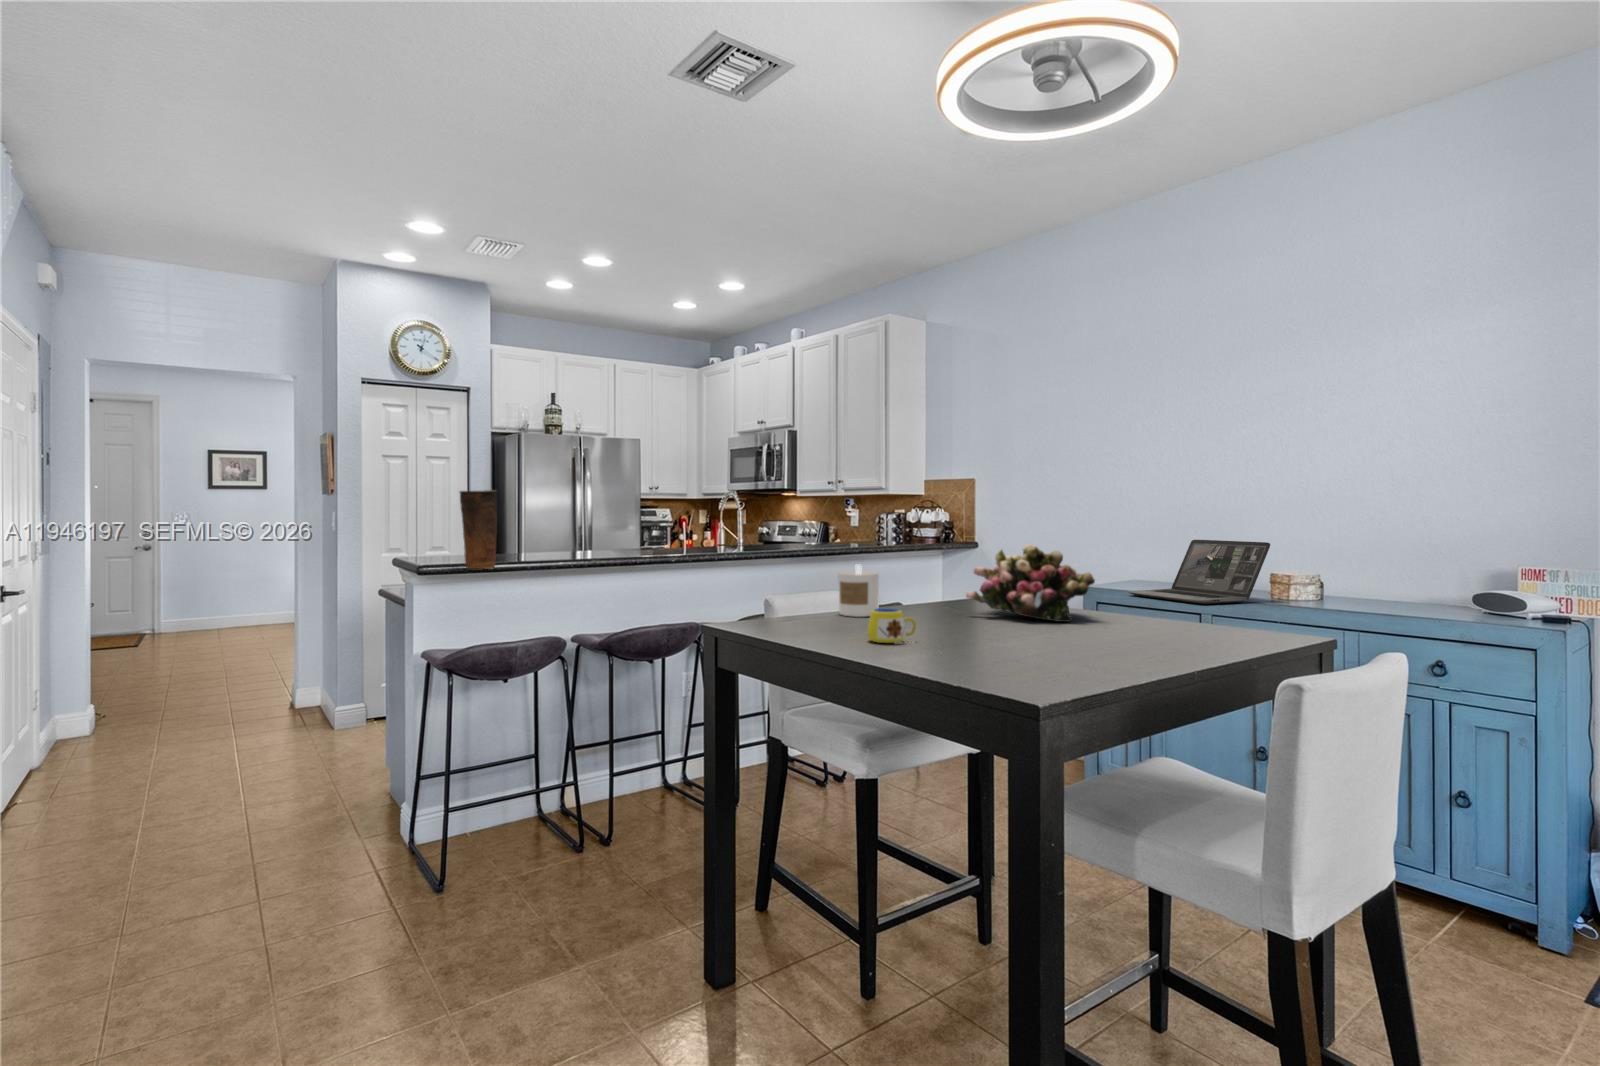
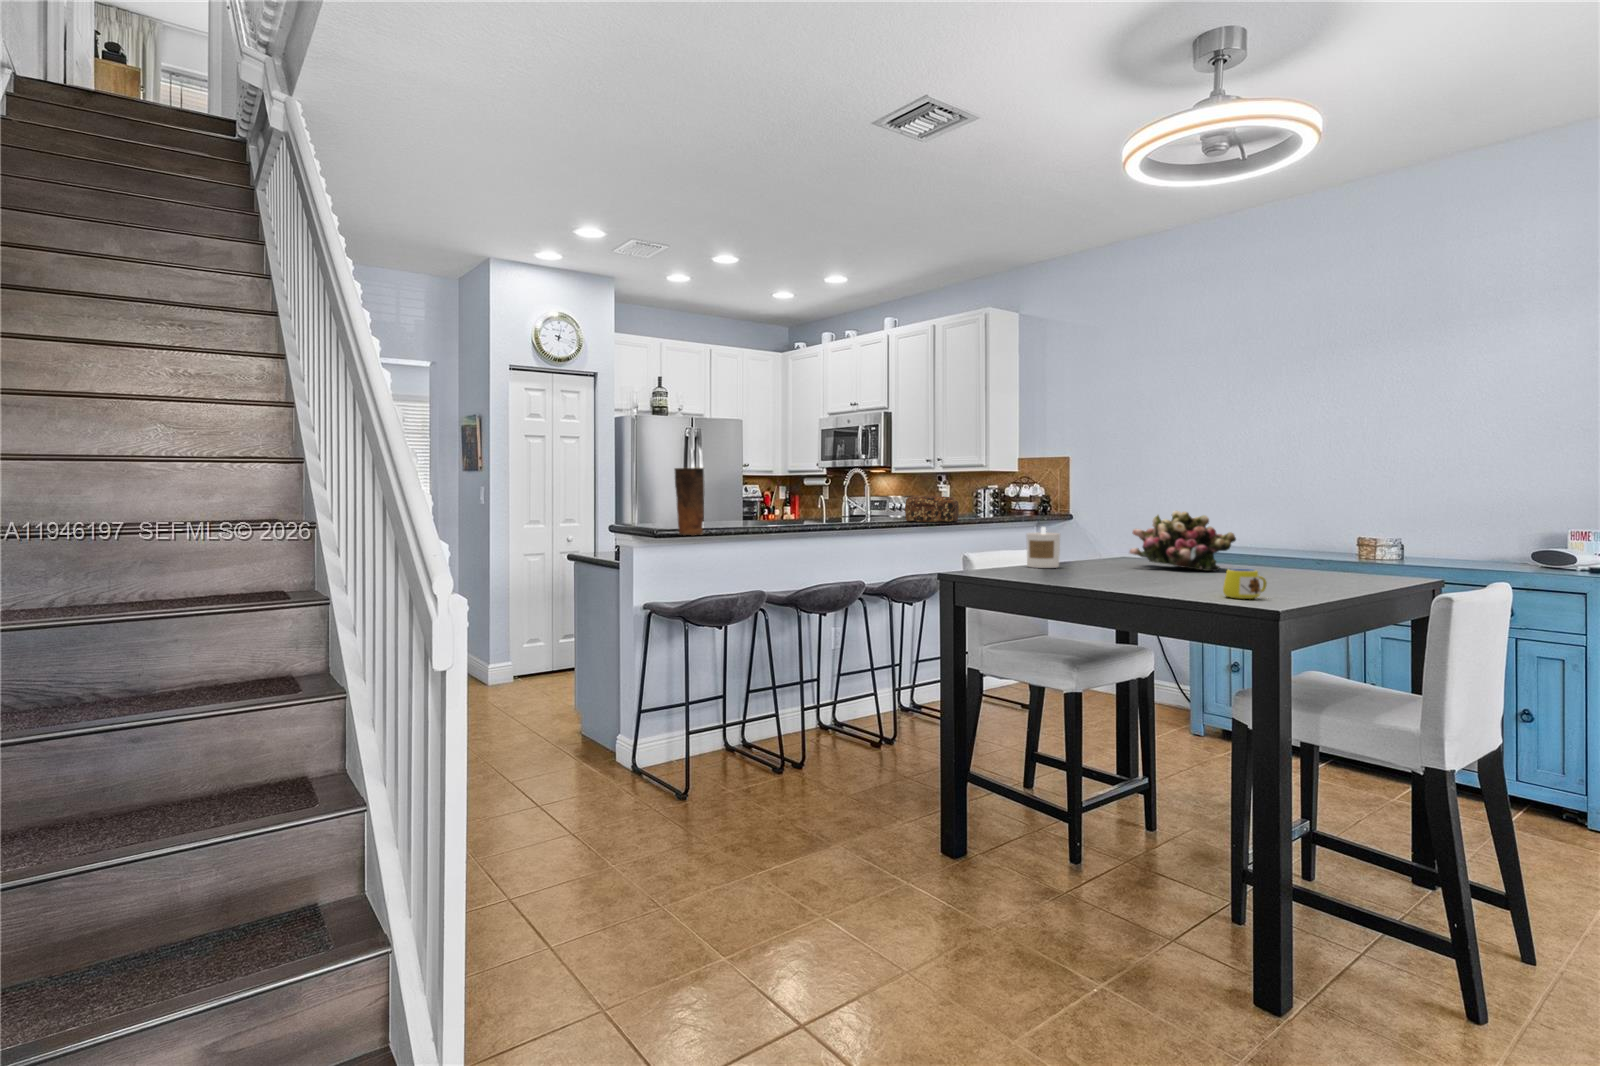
bread loaf: none [774,521,835,550] -> present [905,496,959,522]
laptop: present [1128,540,1270,604] -> none [1238,509,1362,562]
mug: present [867,609,916,644] -> present [1223,569,1270,599]

